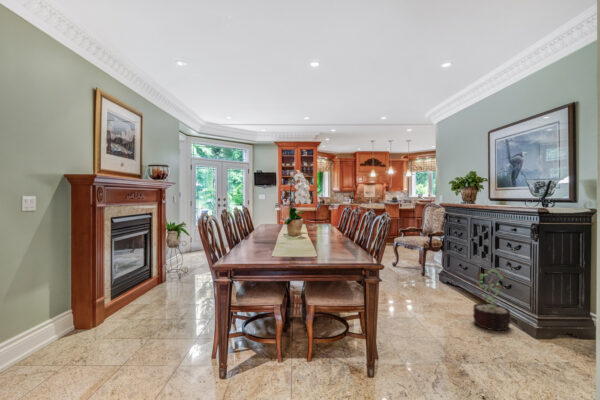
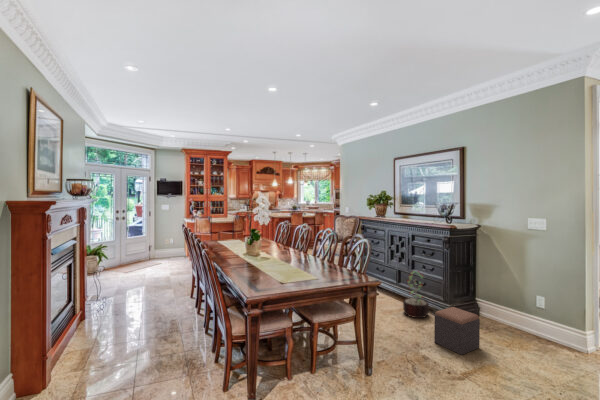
footstool: none [488,315,557,379] -> present [434,307,480,355]

